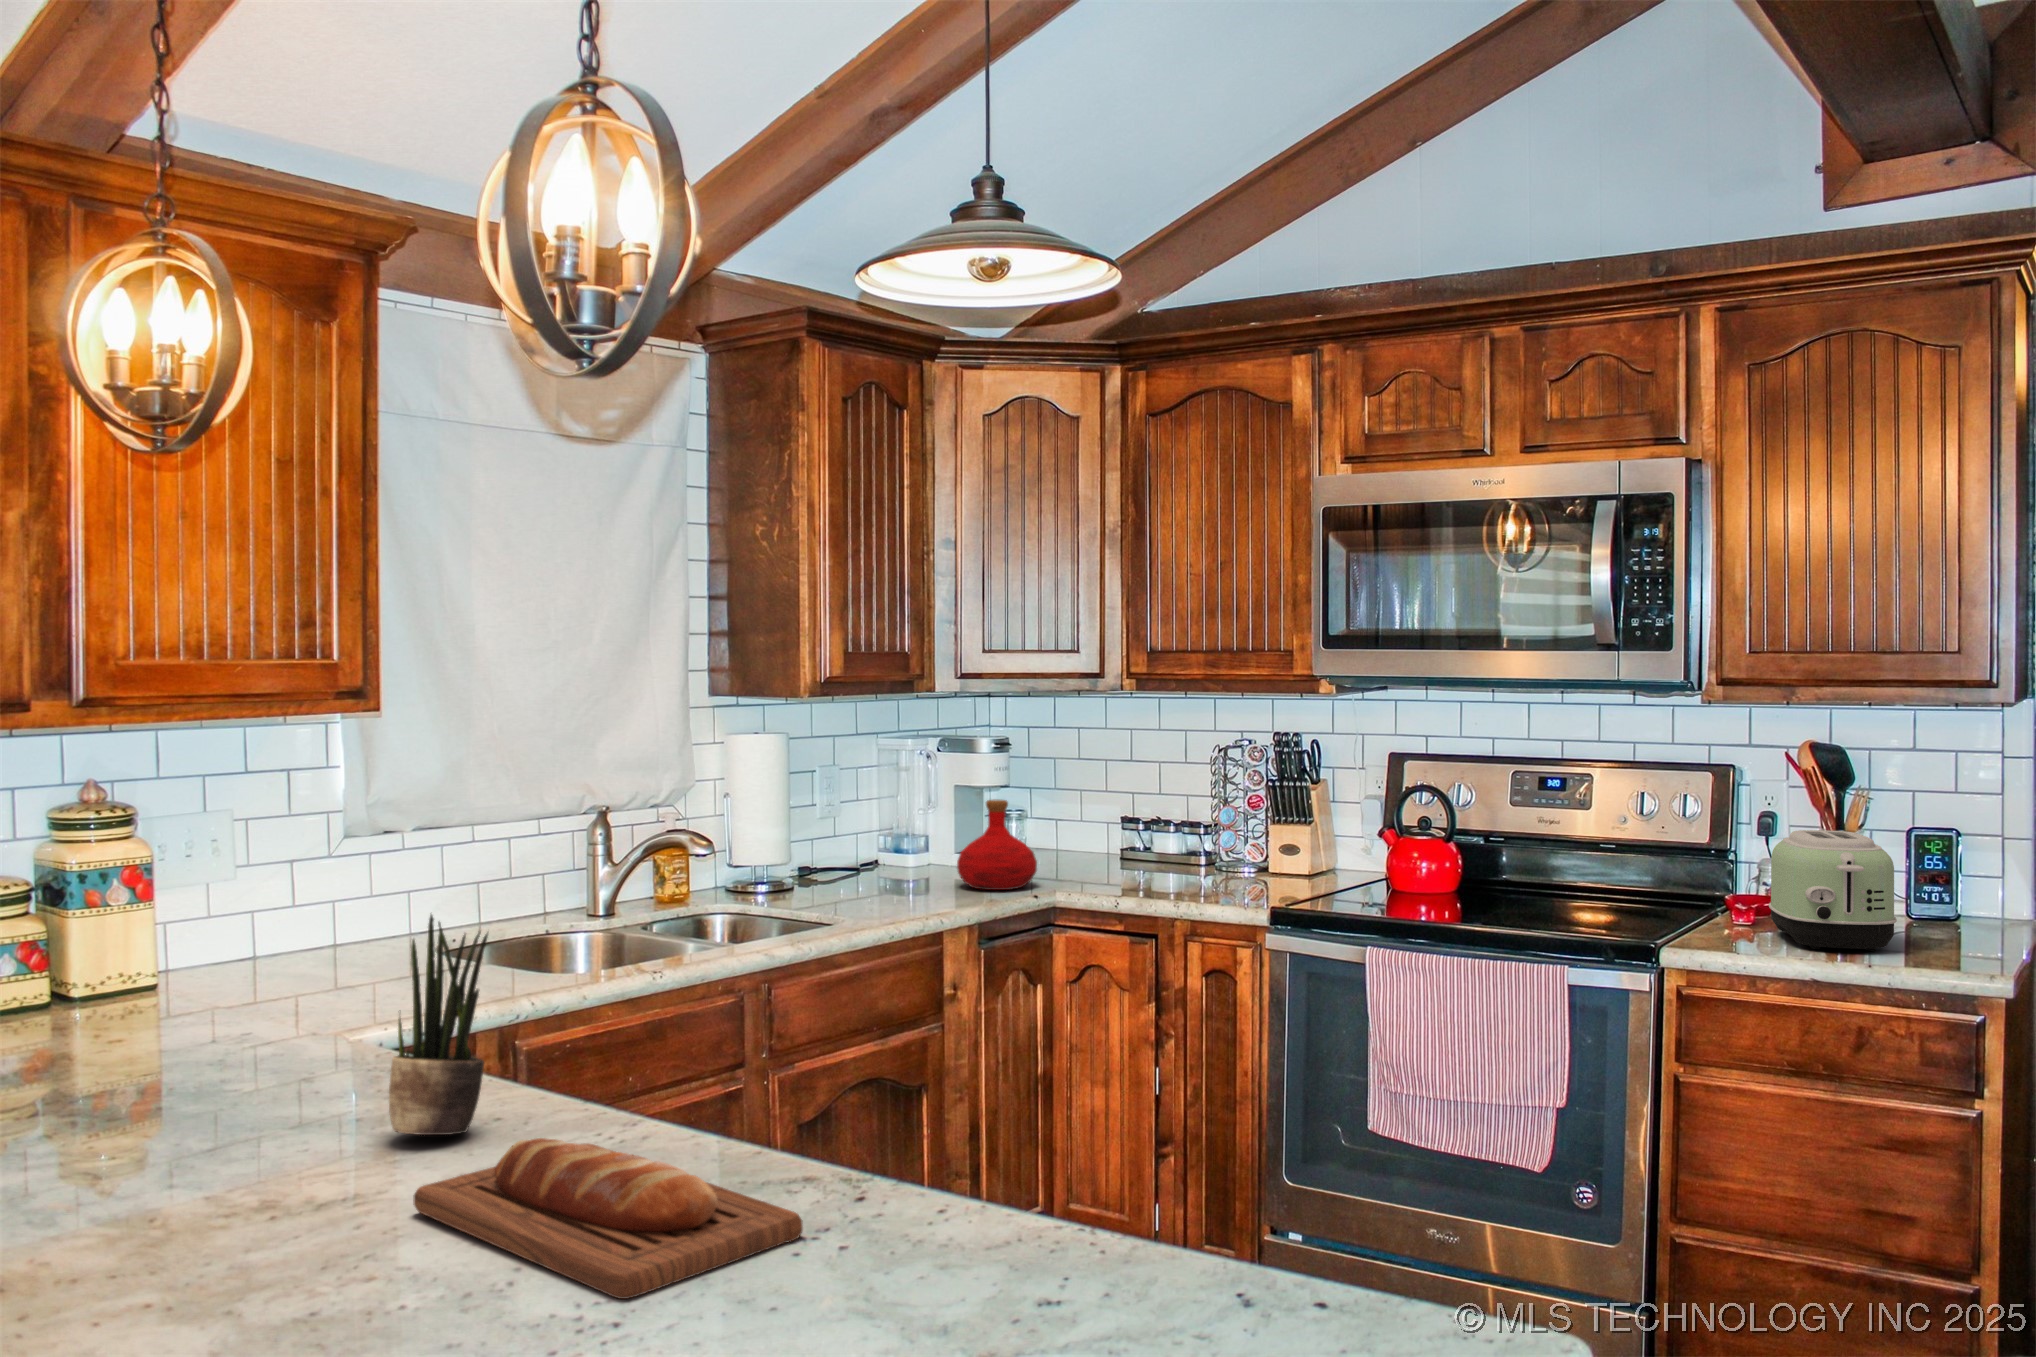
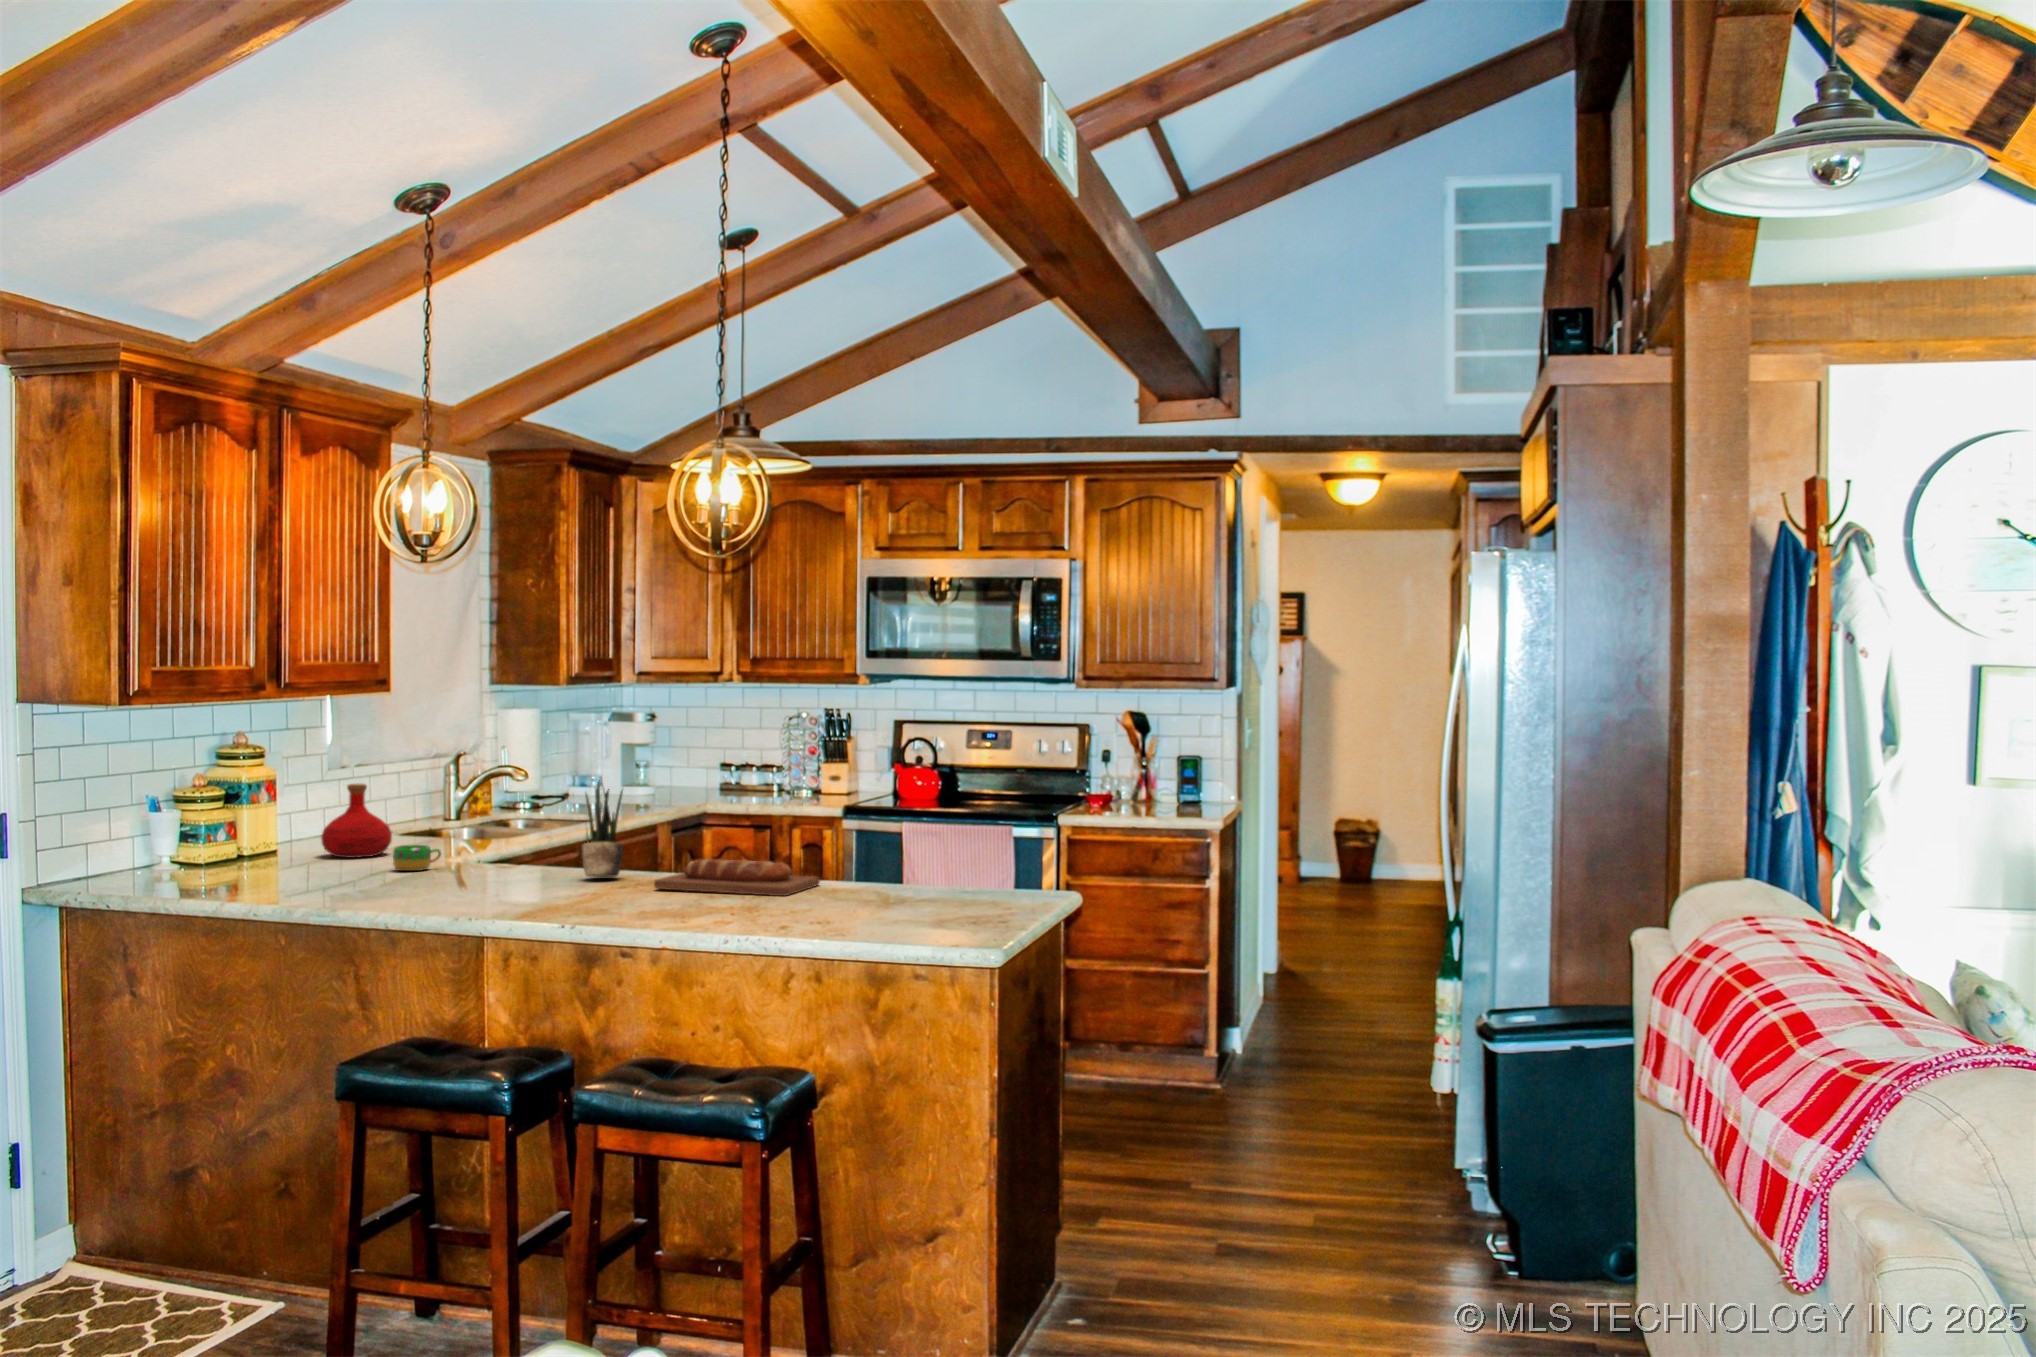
bottle: present [957,800,1037,890] -> present [321,784,392,858]
toaster: present [1769,830,1897,951] -> none [1110,756,1169,814]
mug: none [196,1005,287,1062] -> present [393,845,441,871]

